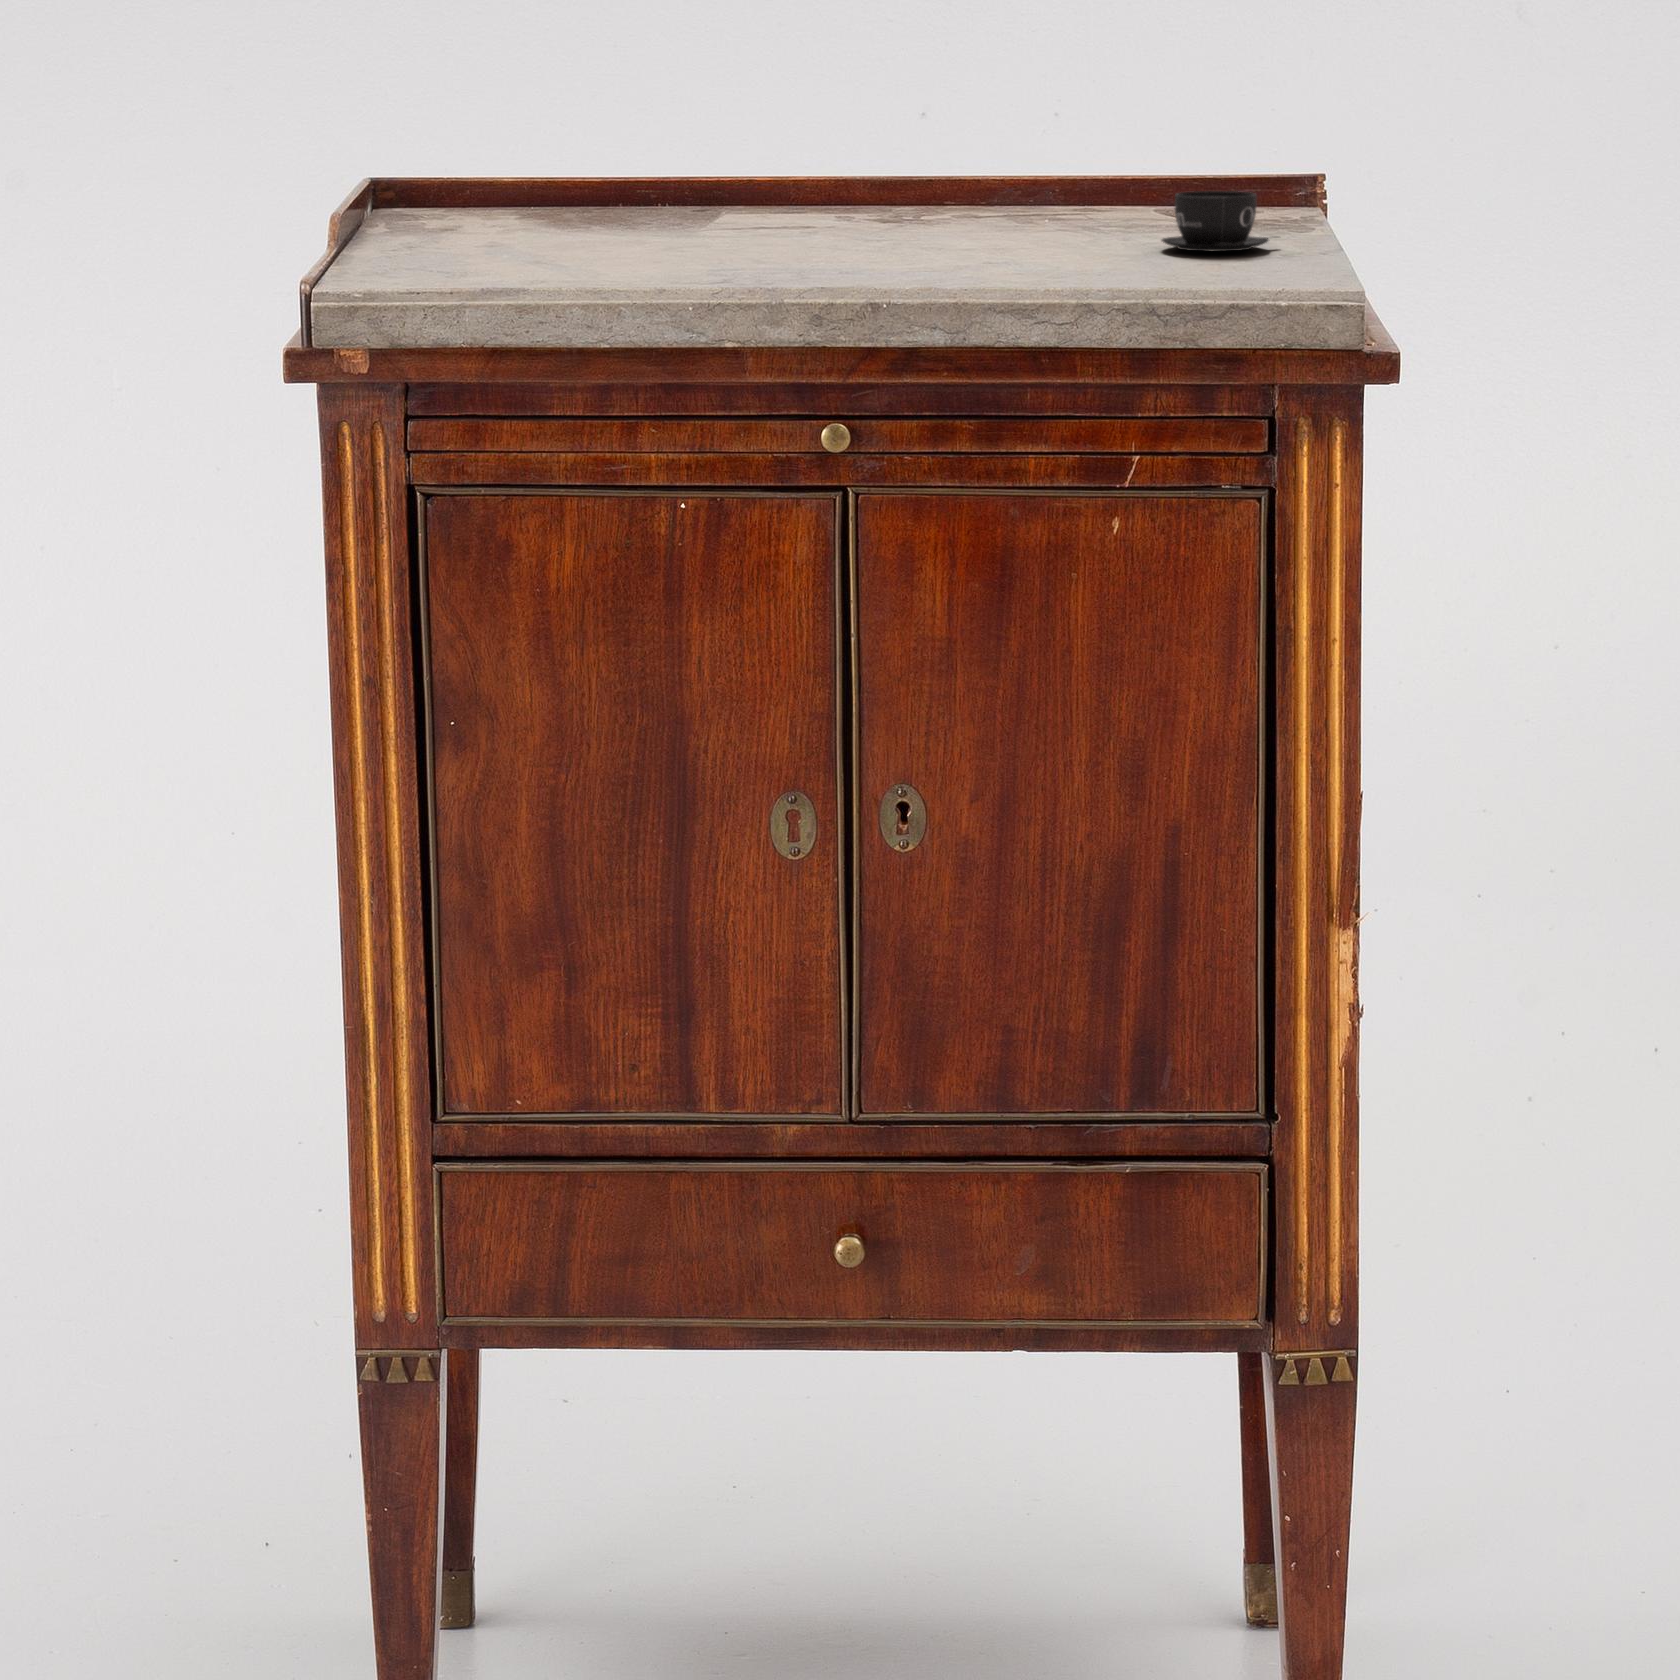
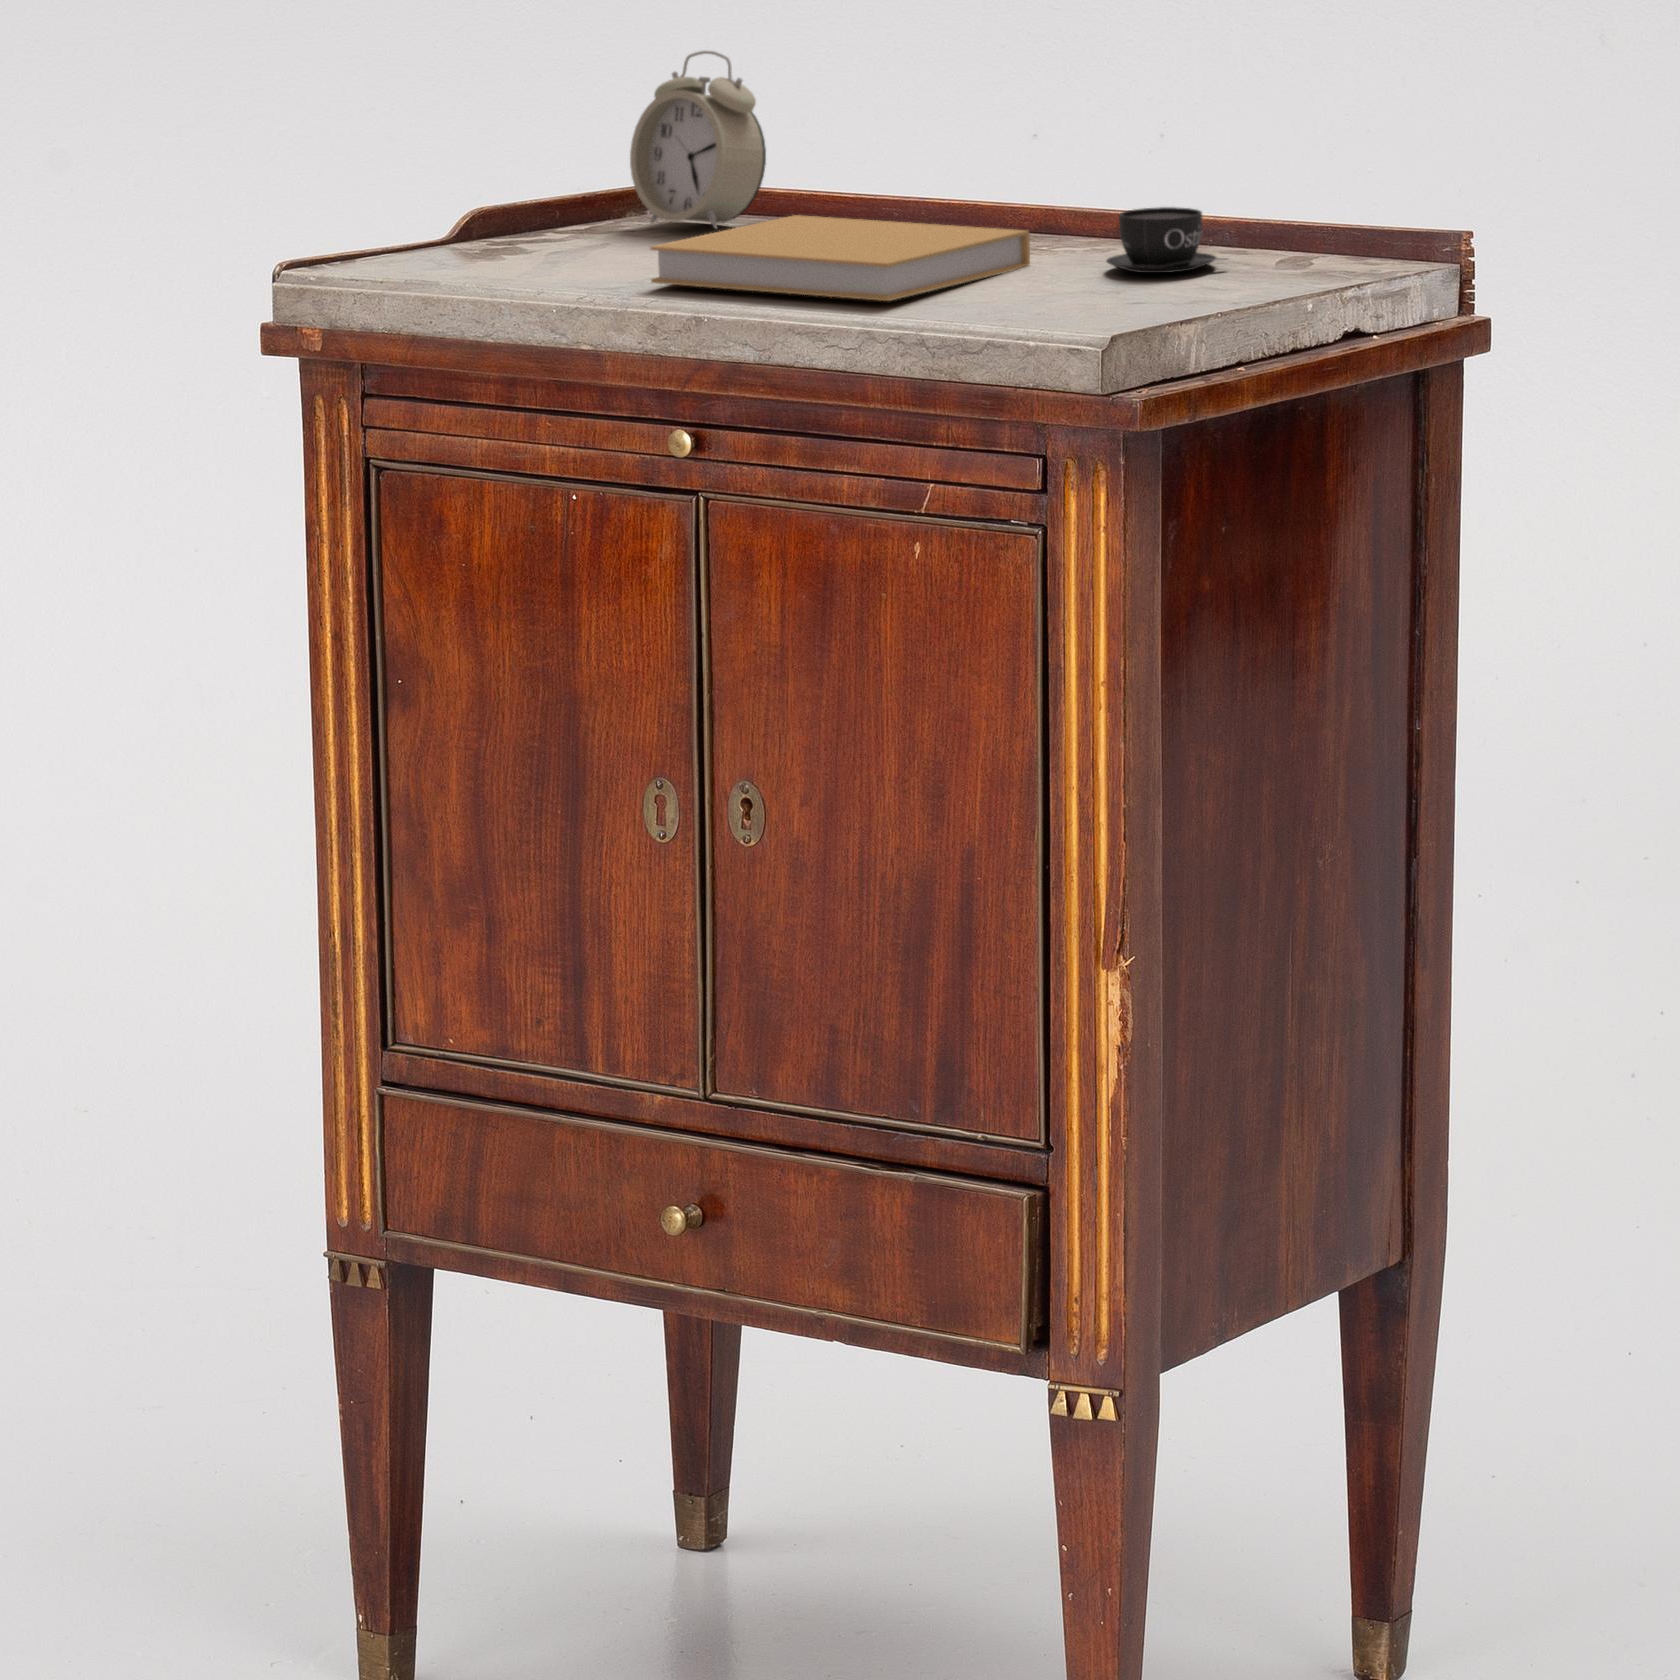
alarm clock: none [545,60,689,241] -> present [630,51,766,228]
book: none [755,218,1069,278] -> present [650,215,1030,301]

